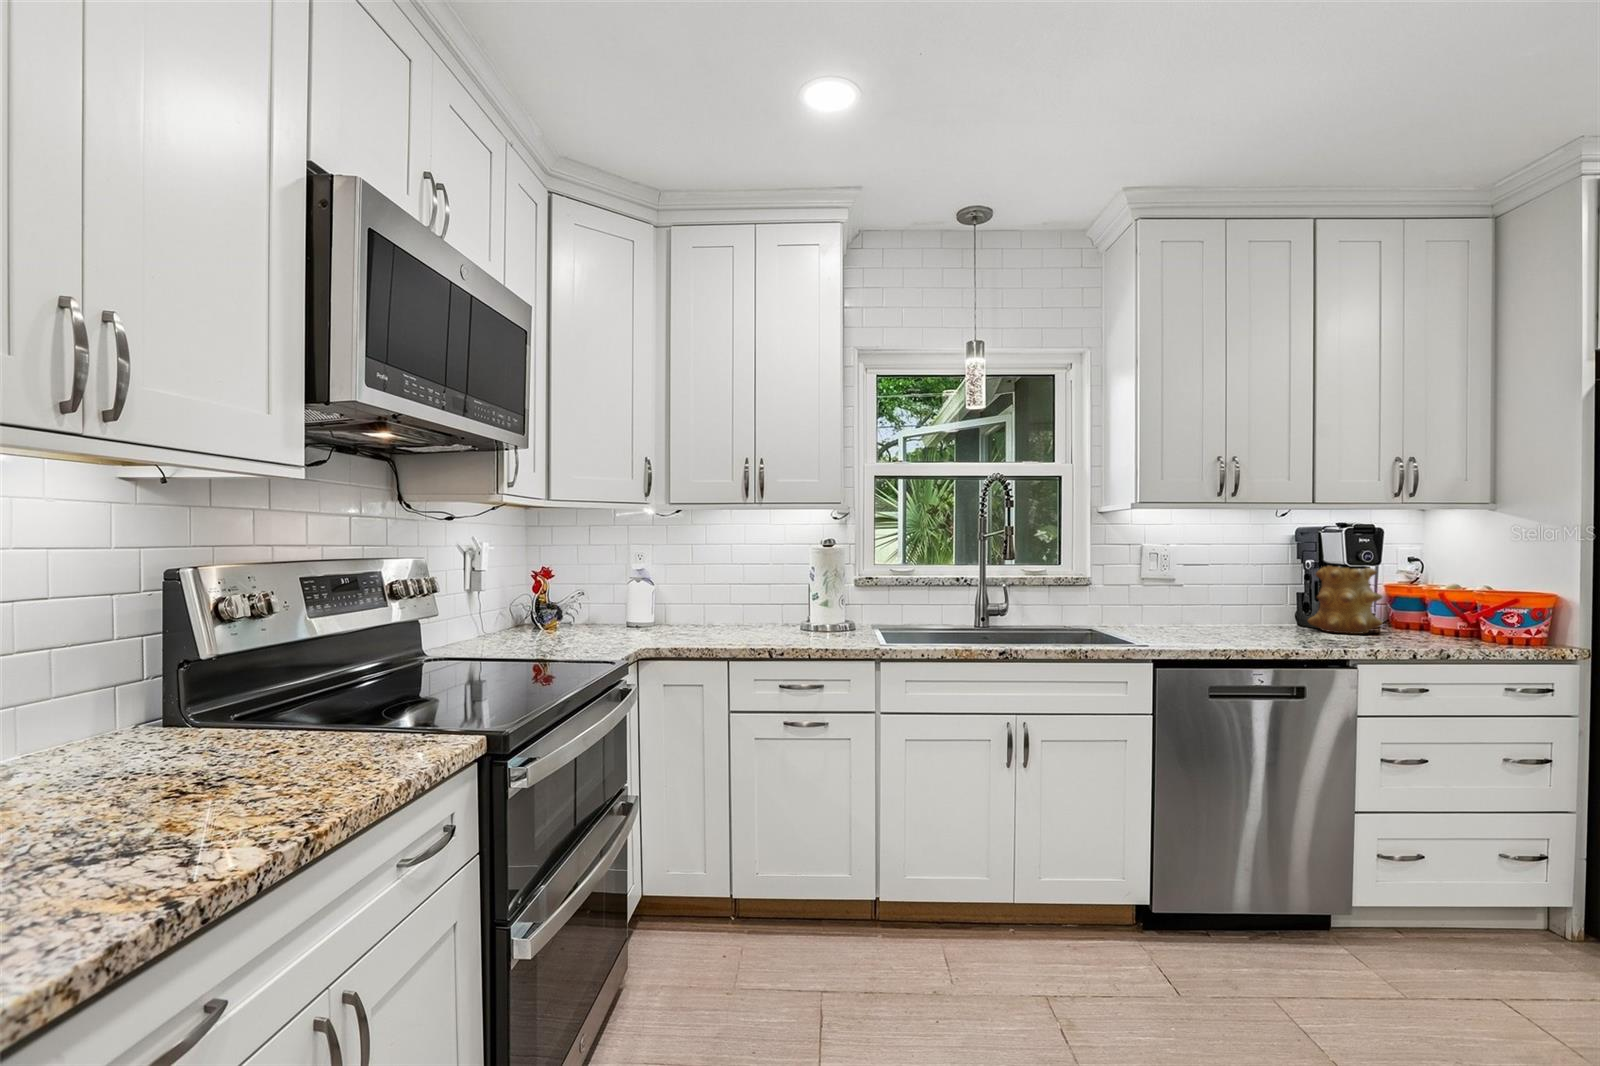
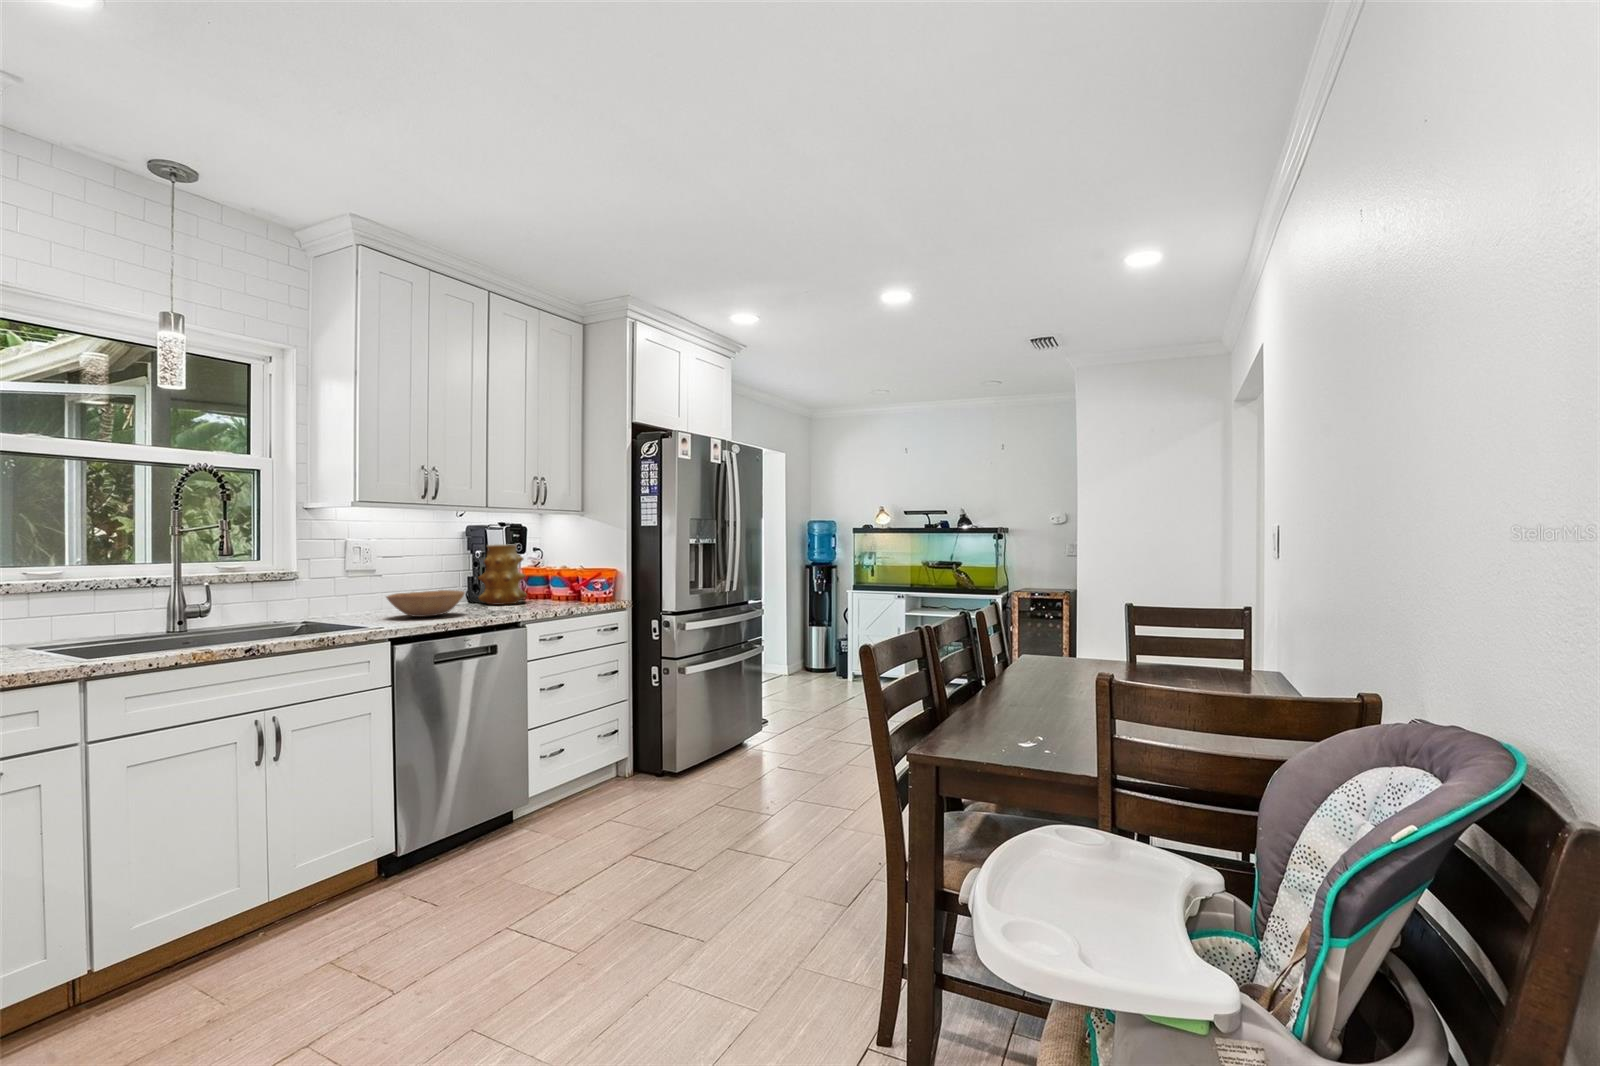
bowl: none [1169,607,1265,638] -> present [386,590,464,617]

